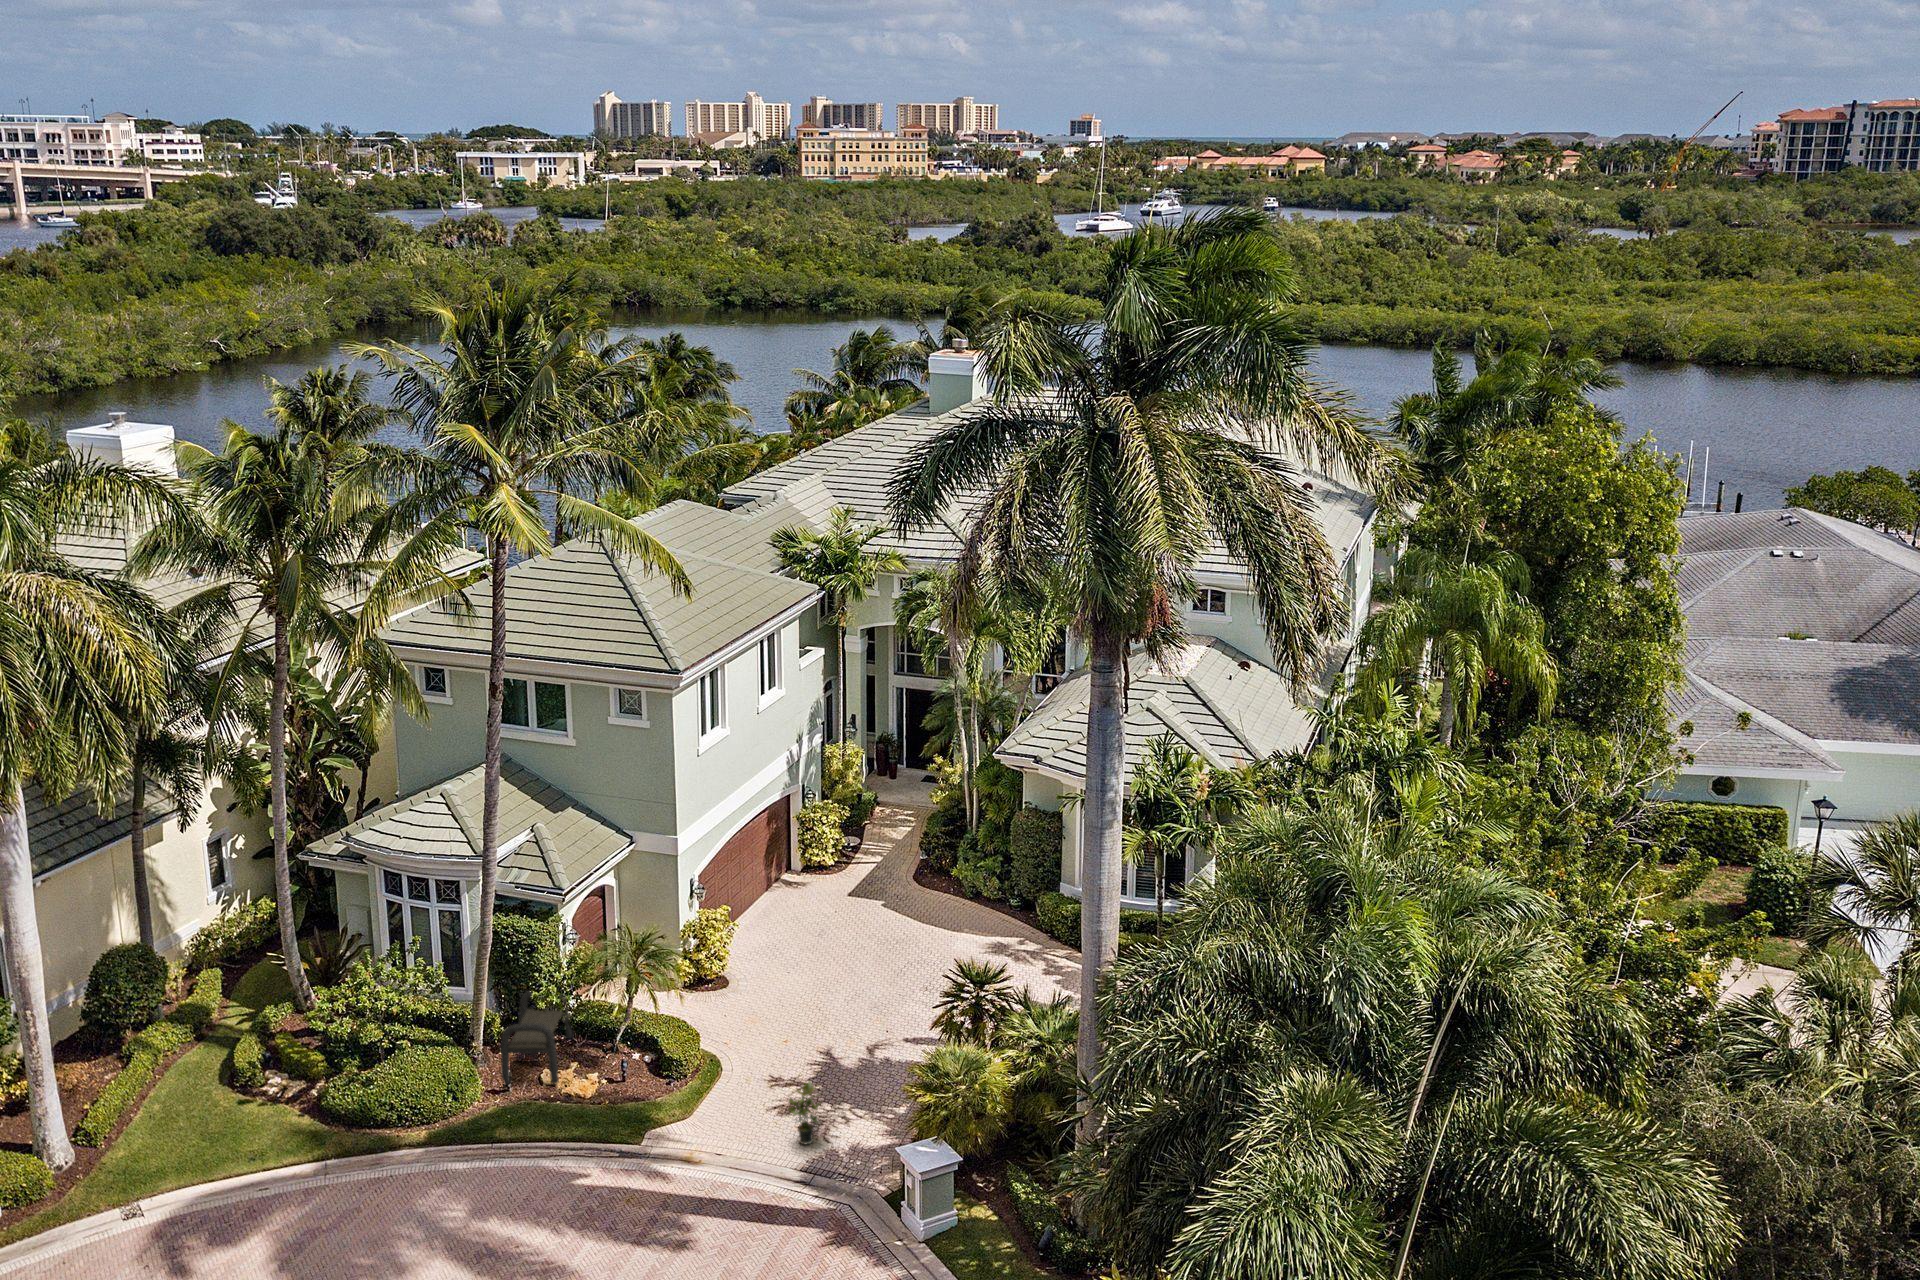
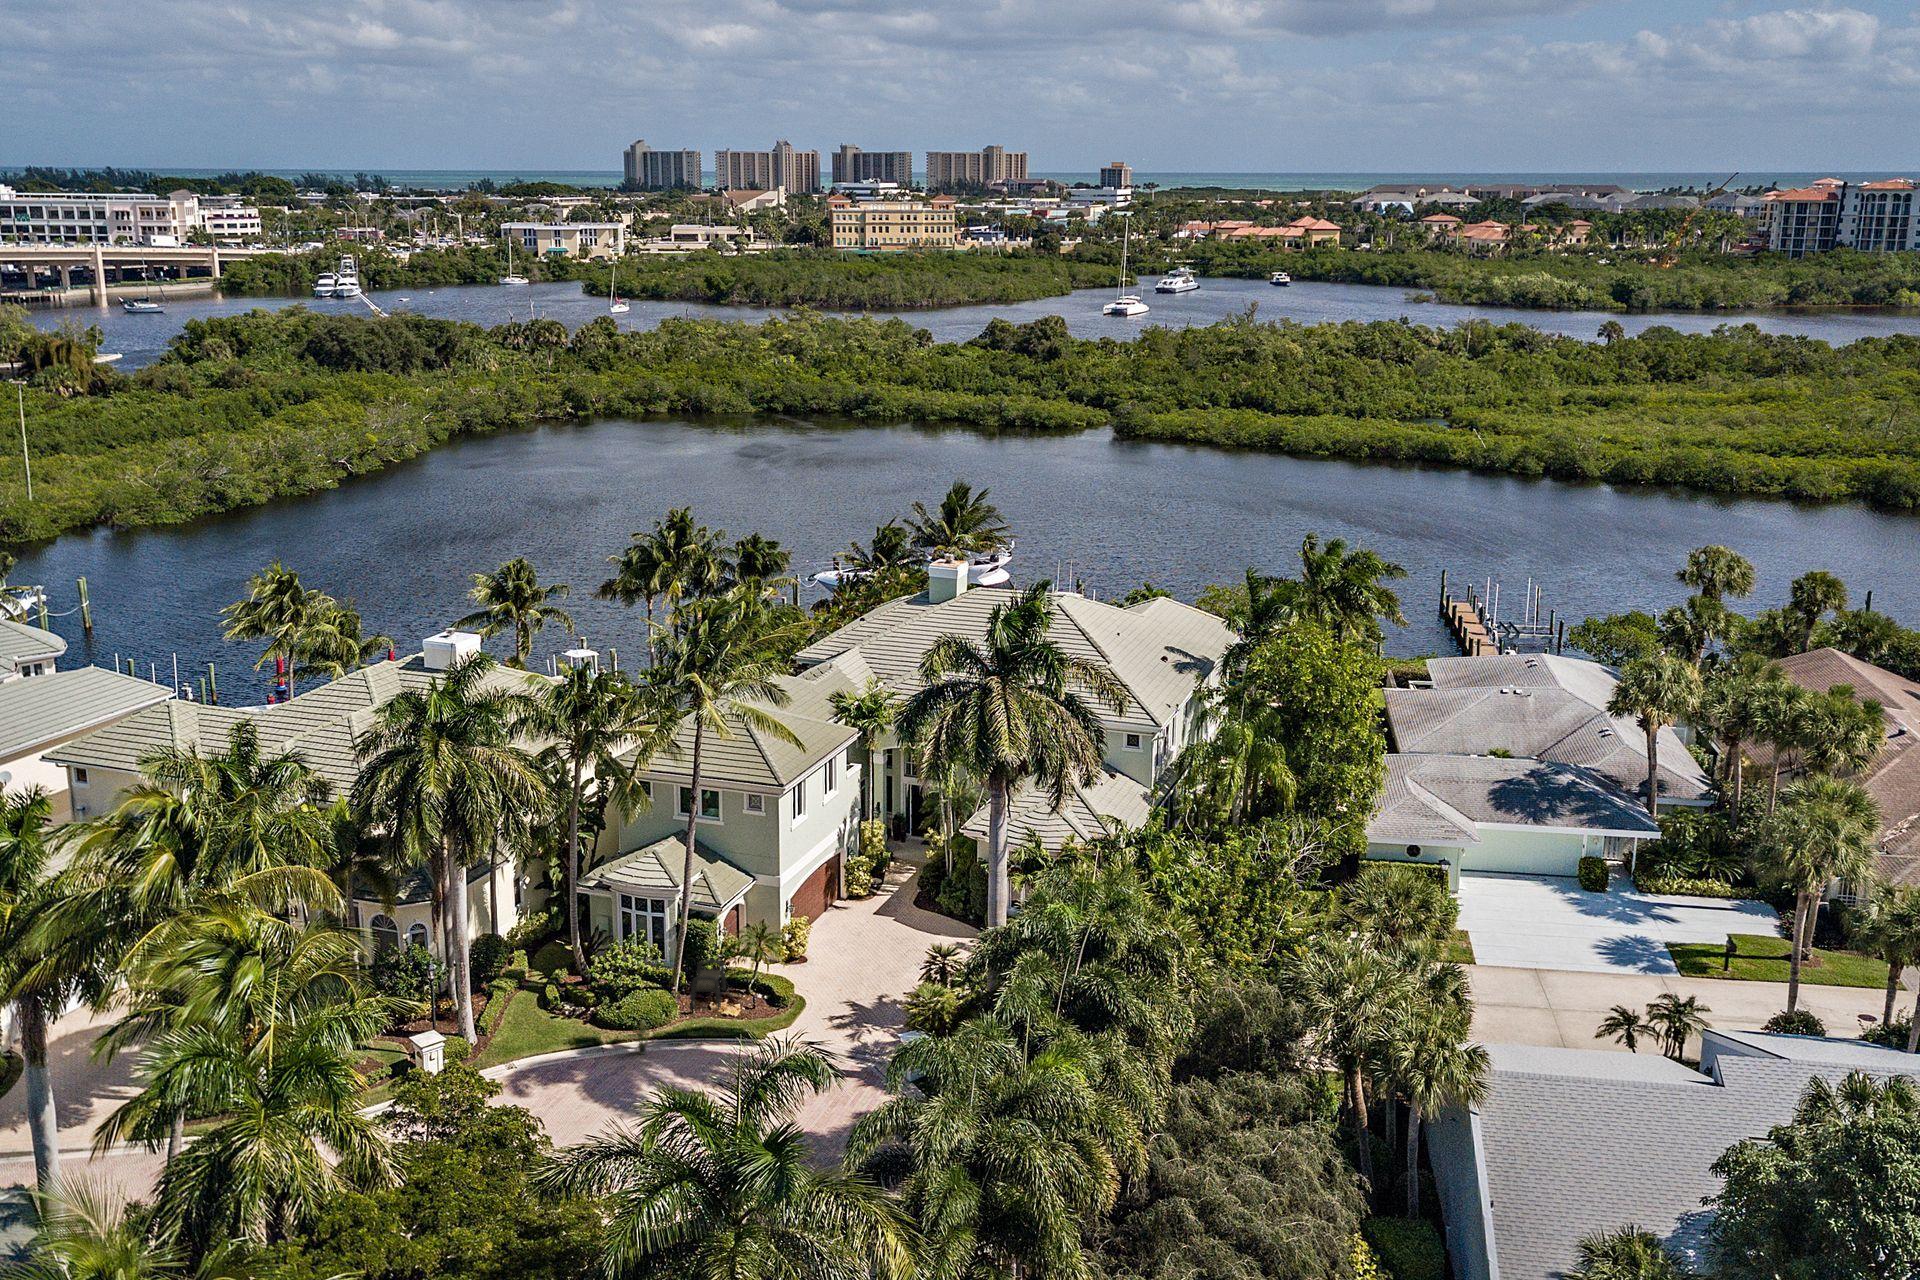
potted plant: present [788,1081,821,1144] -> present [633,1021,649,1054]

